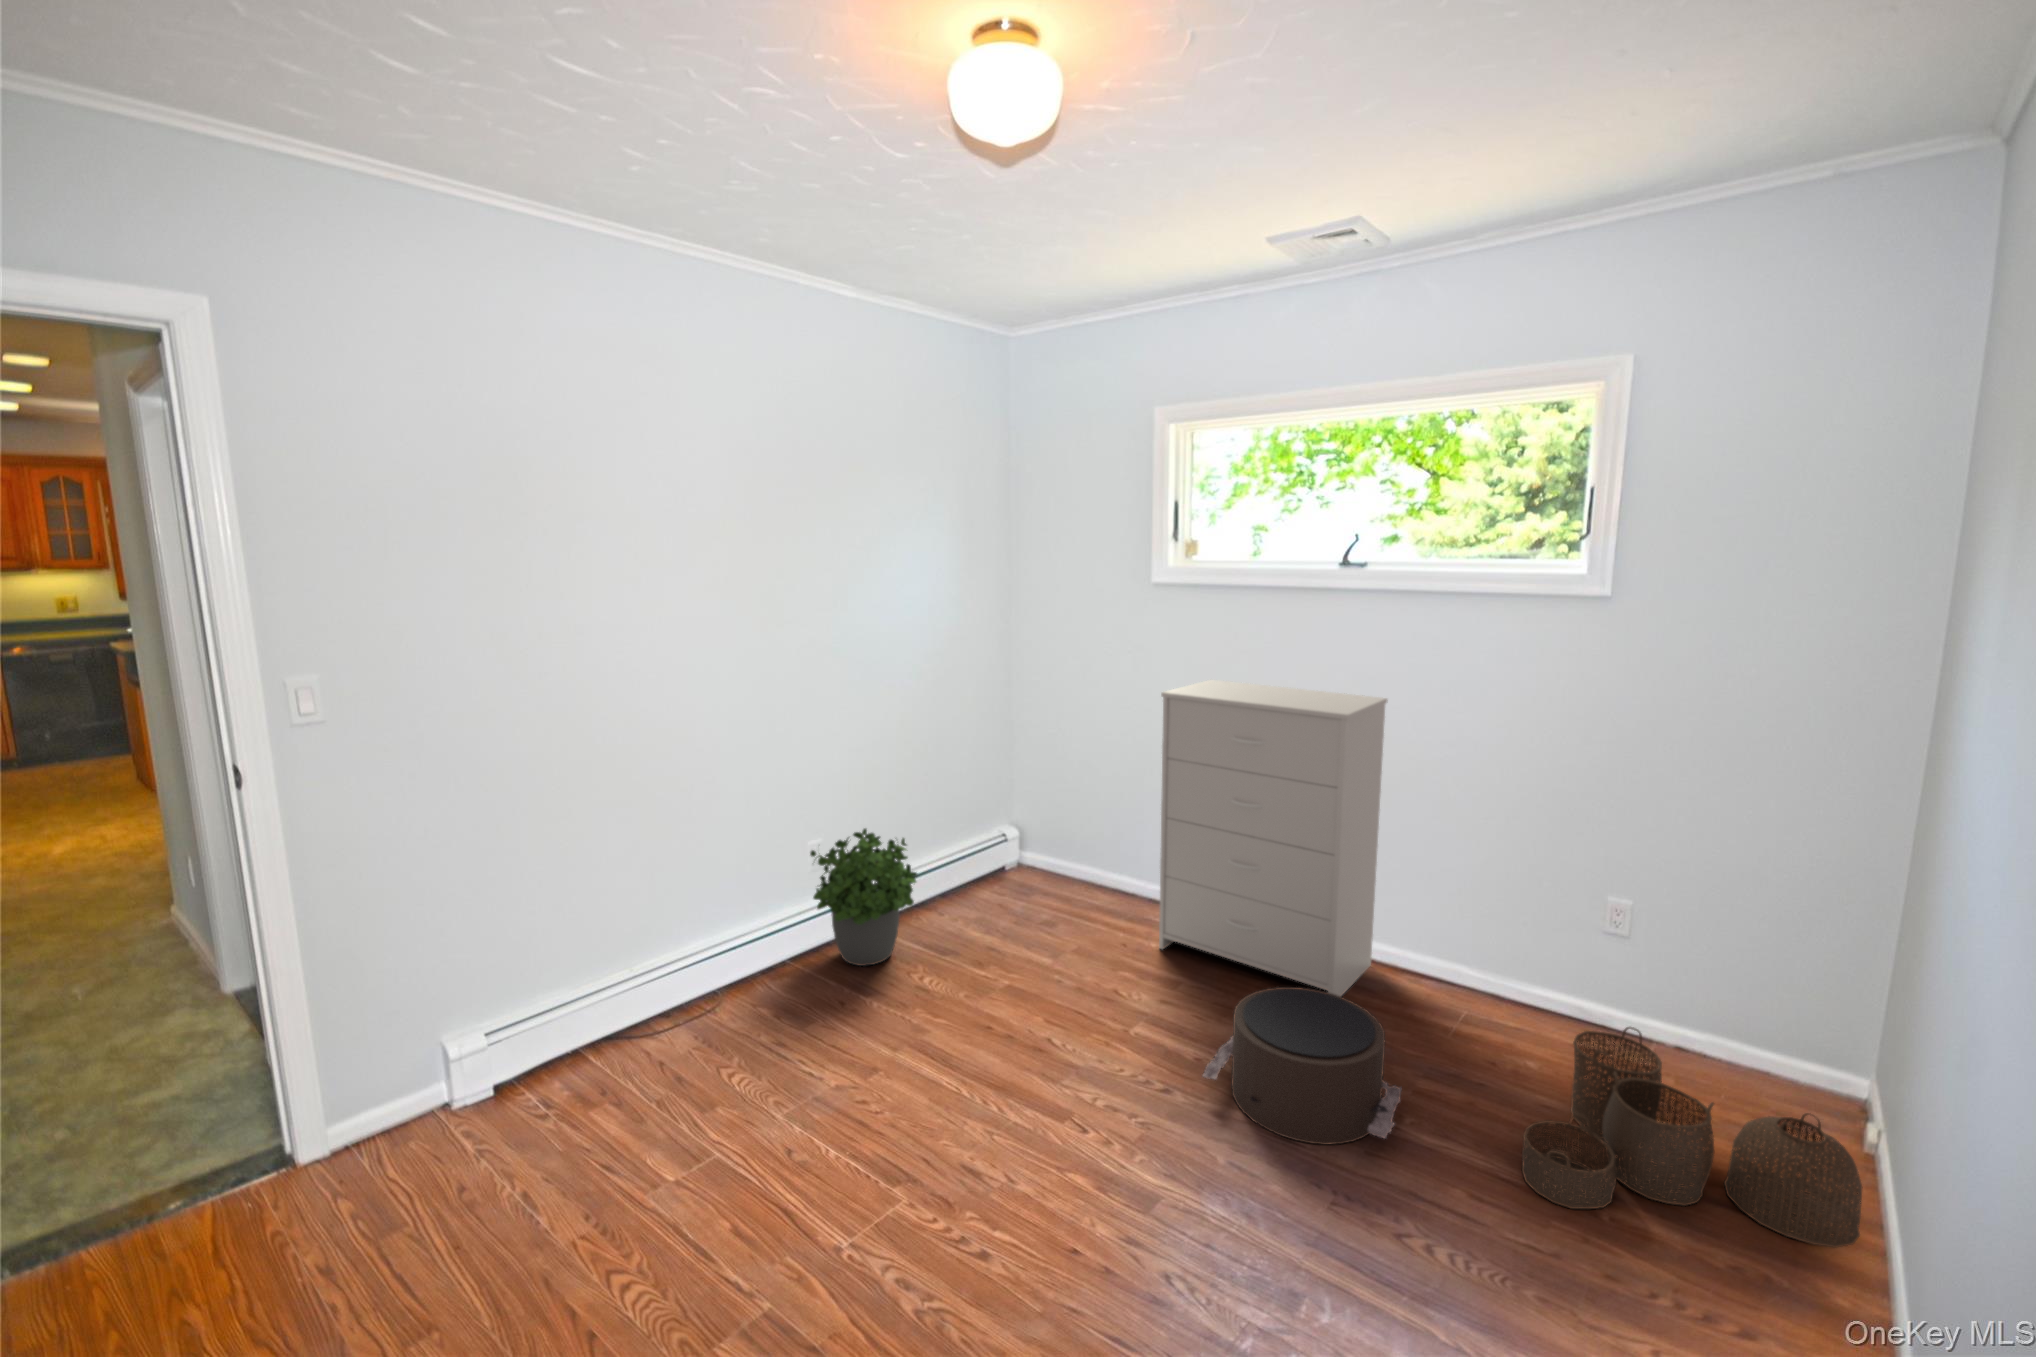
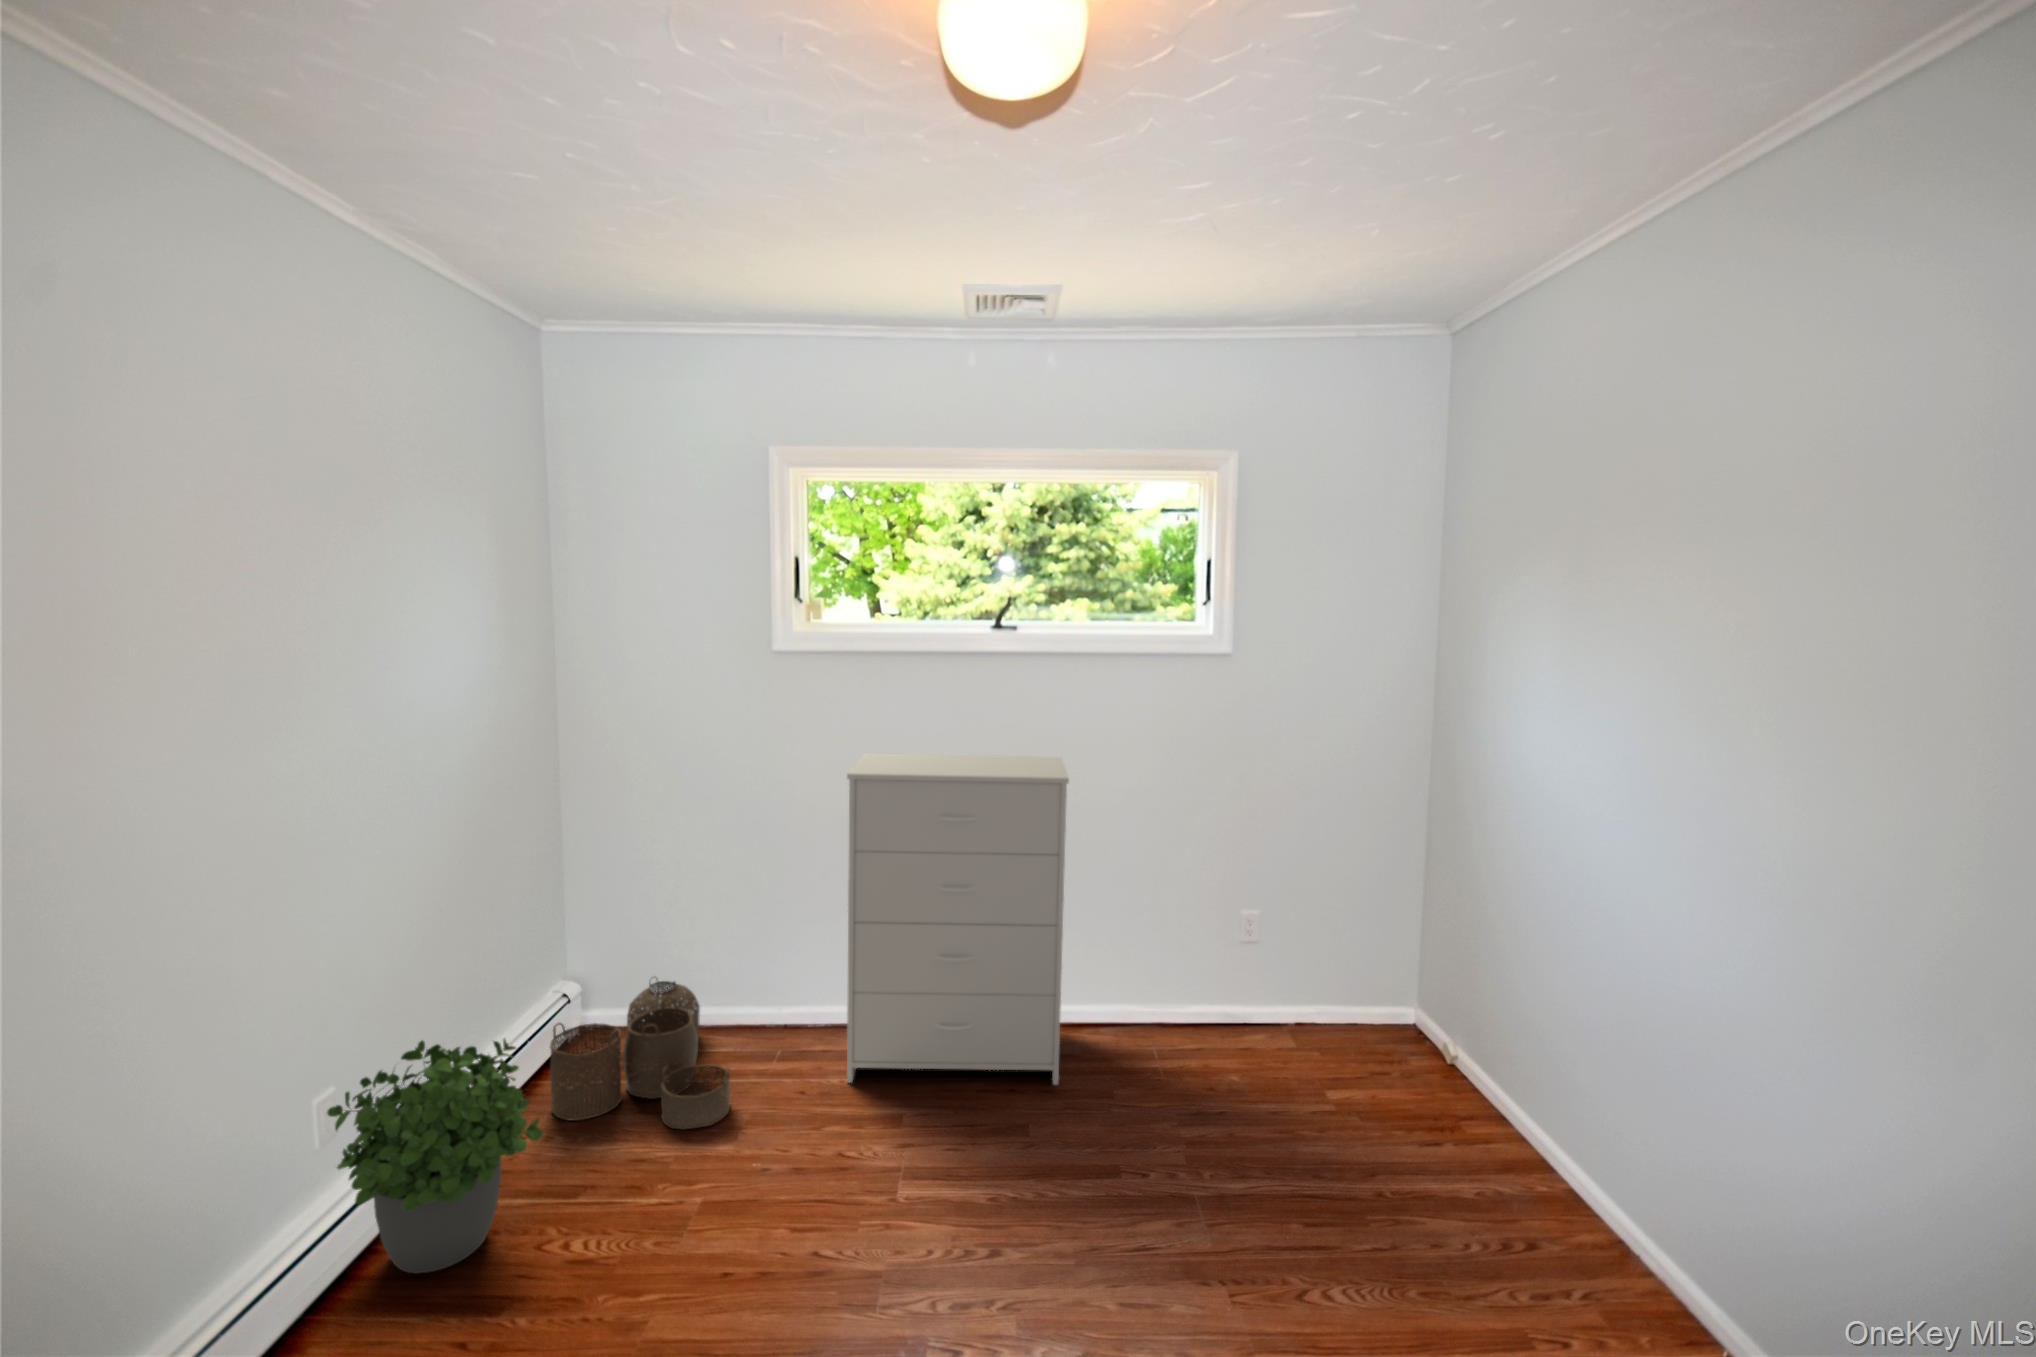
pouf: present [1203,987,1402,1145] -> none [1024,1072,1231,1248]
woven basket: present [1522,1027,1863,1248] -> present [550,979,730,1130]

